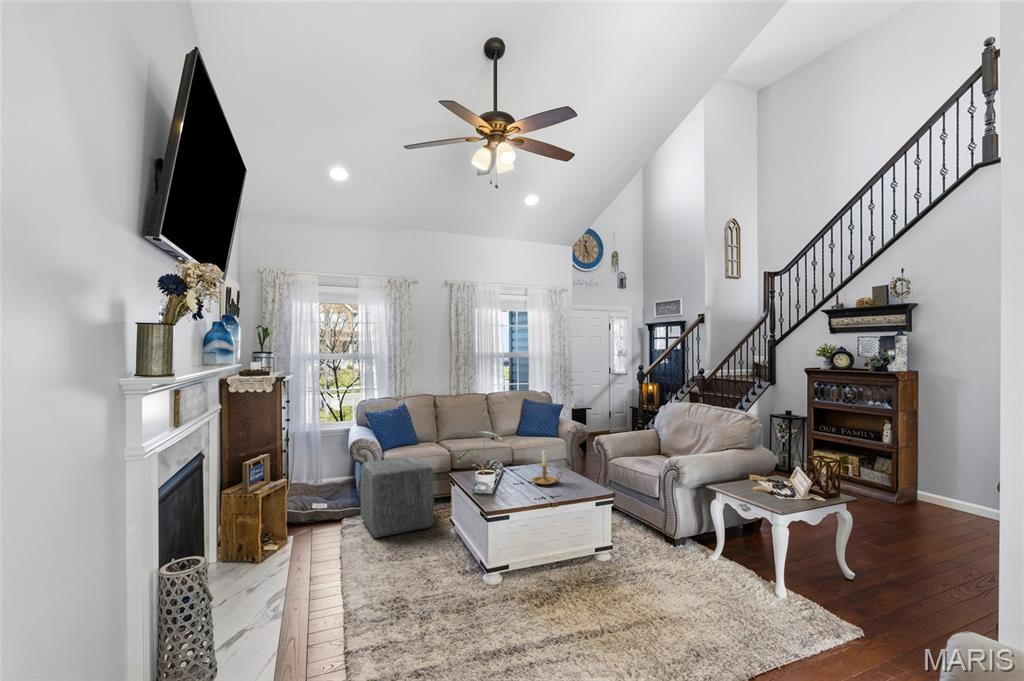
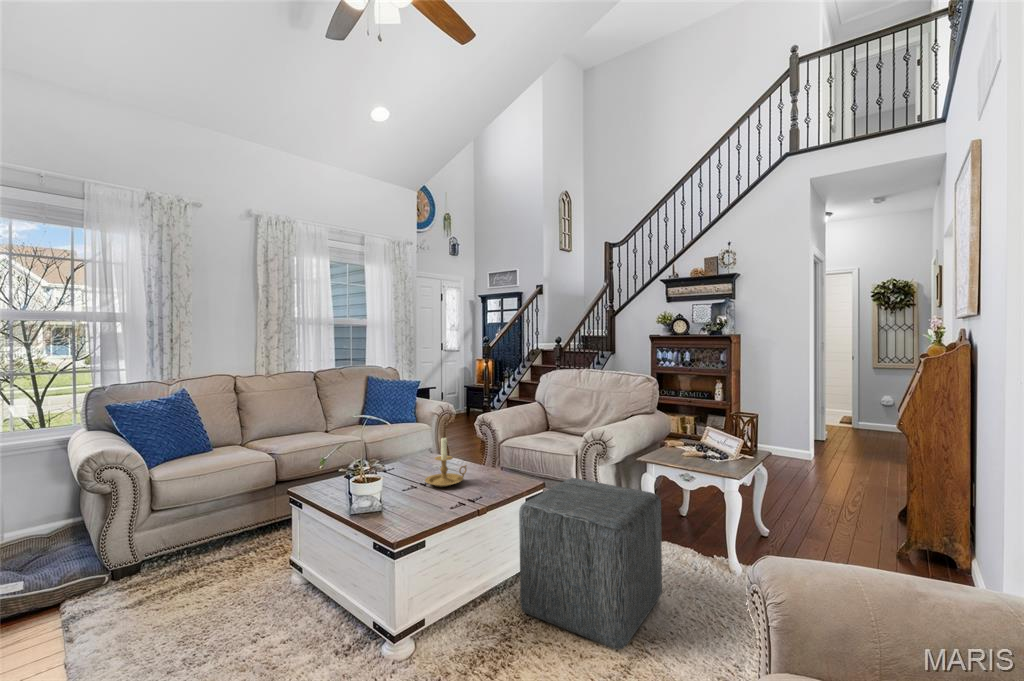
ottoman: present [361,456,434,538] -> present [519,478,662,650]

